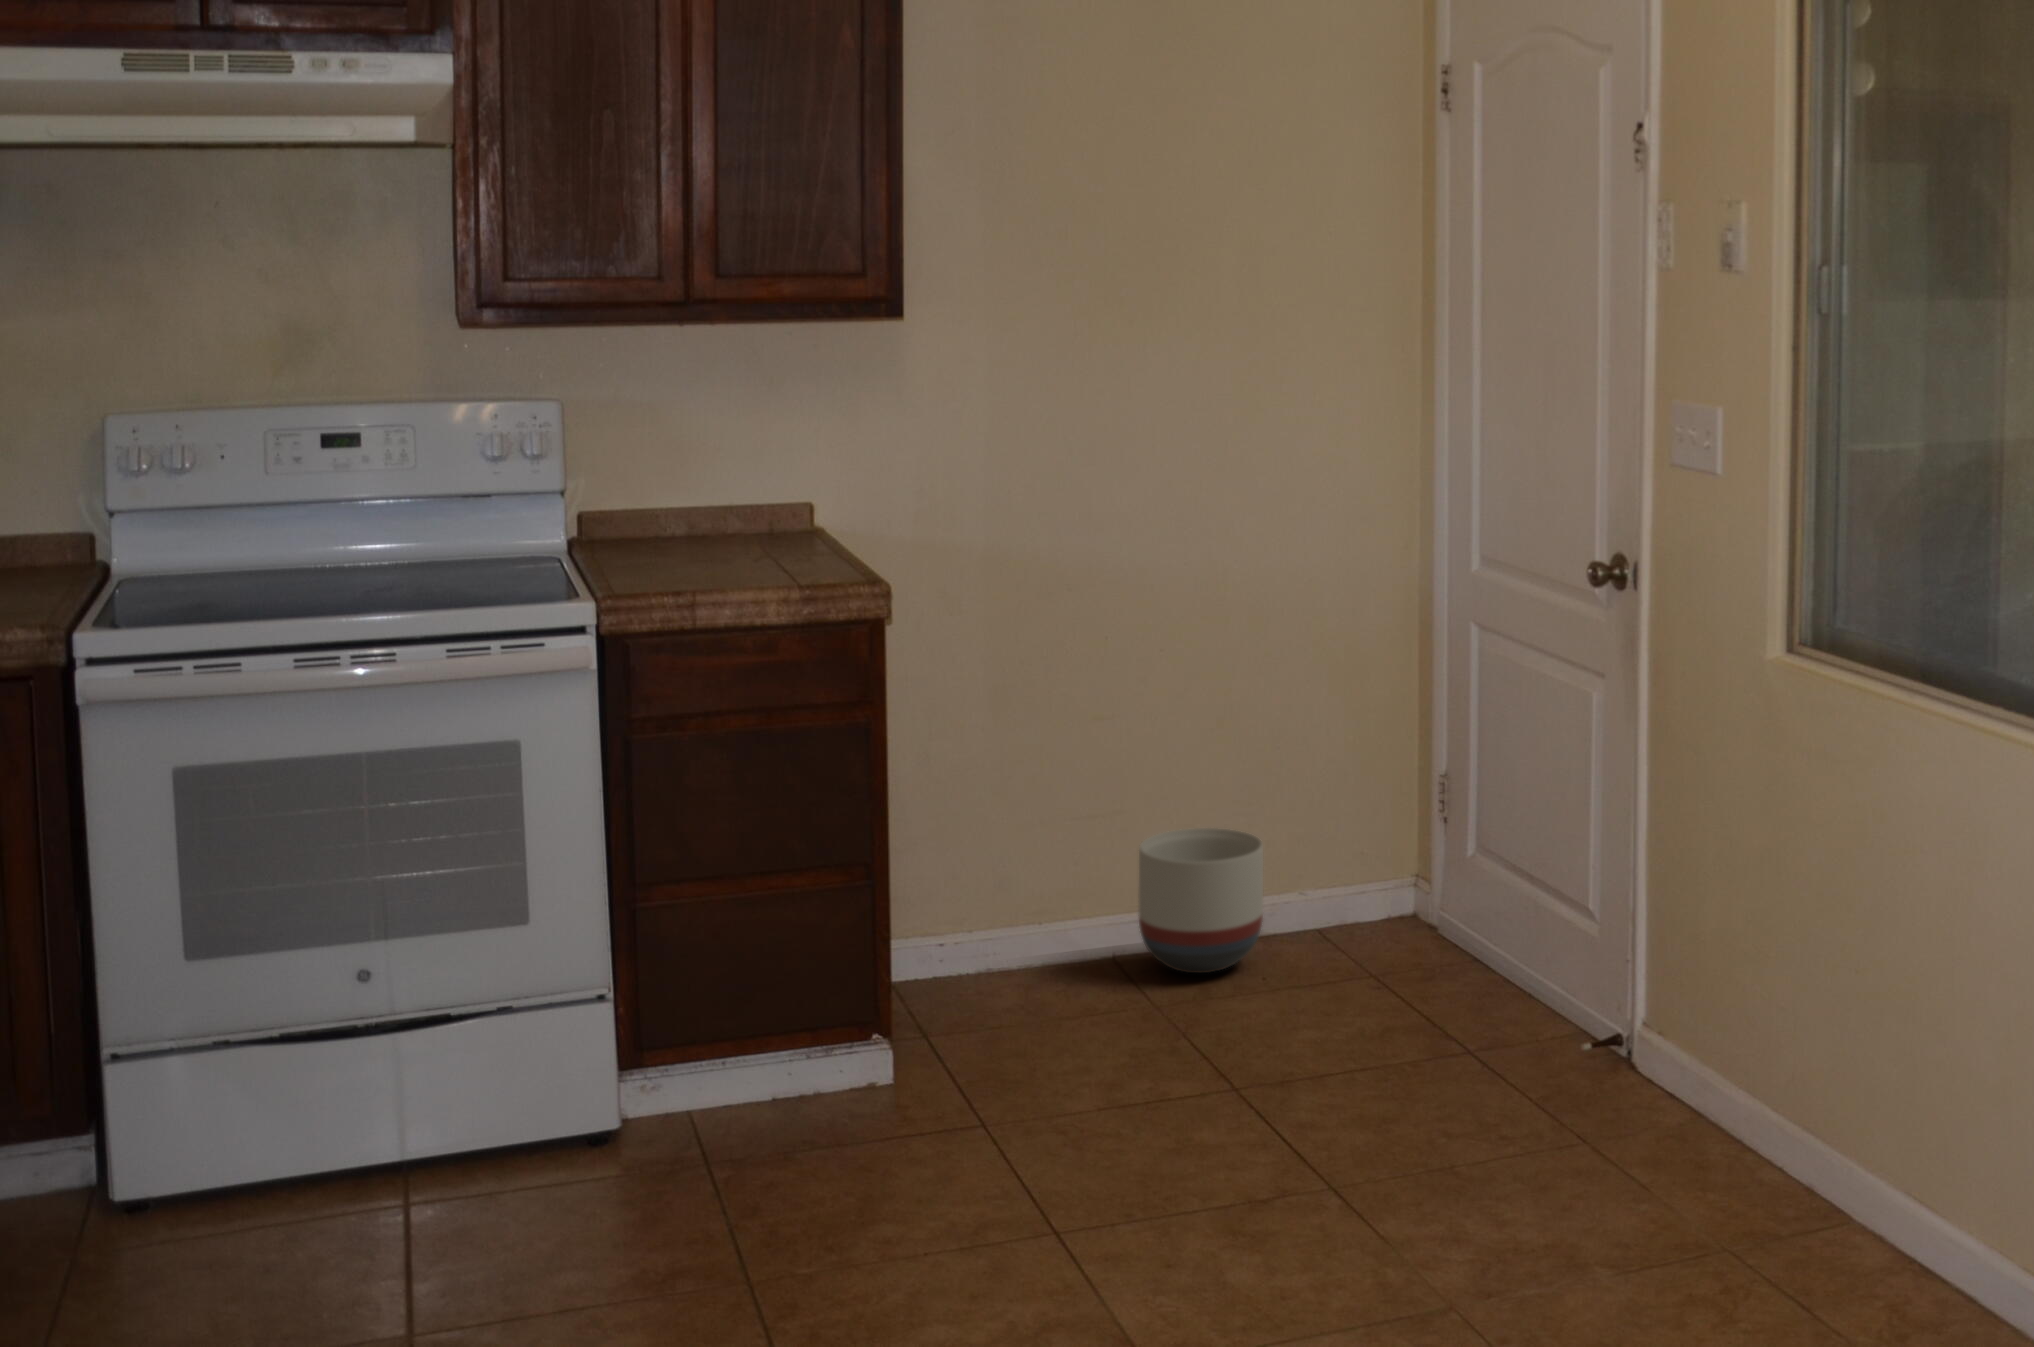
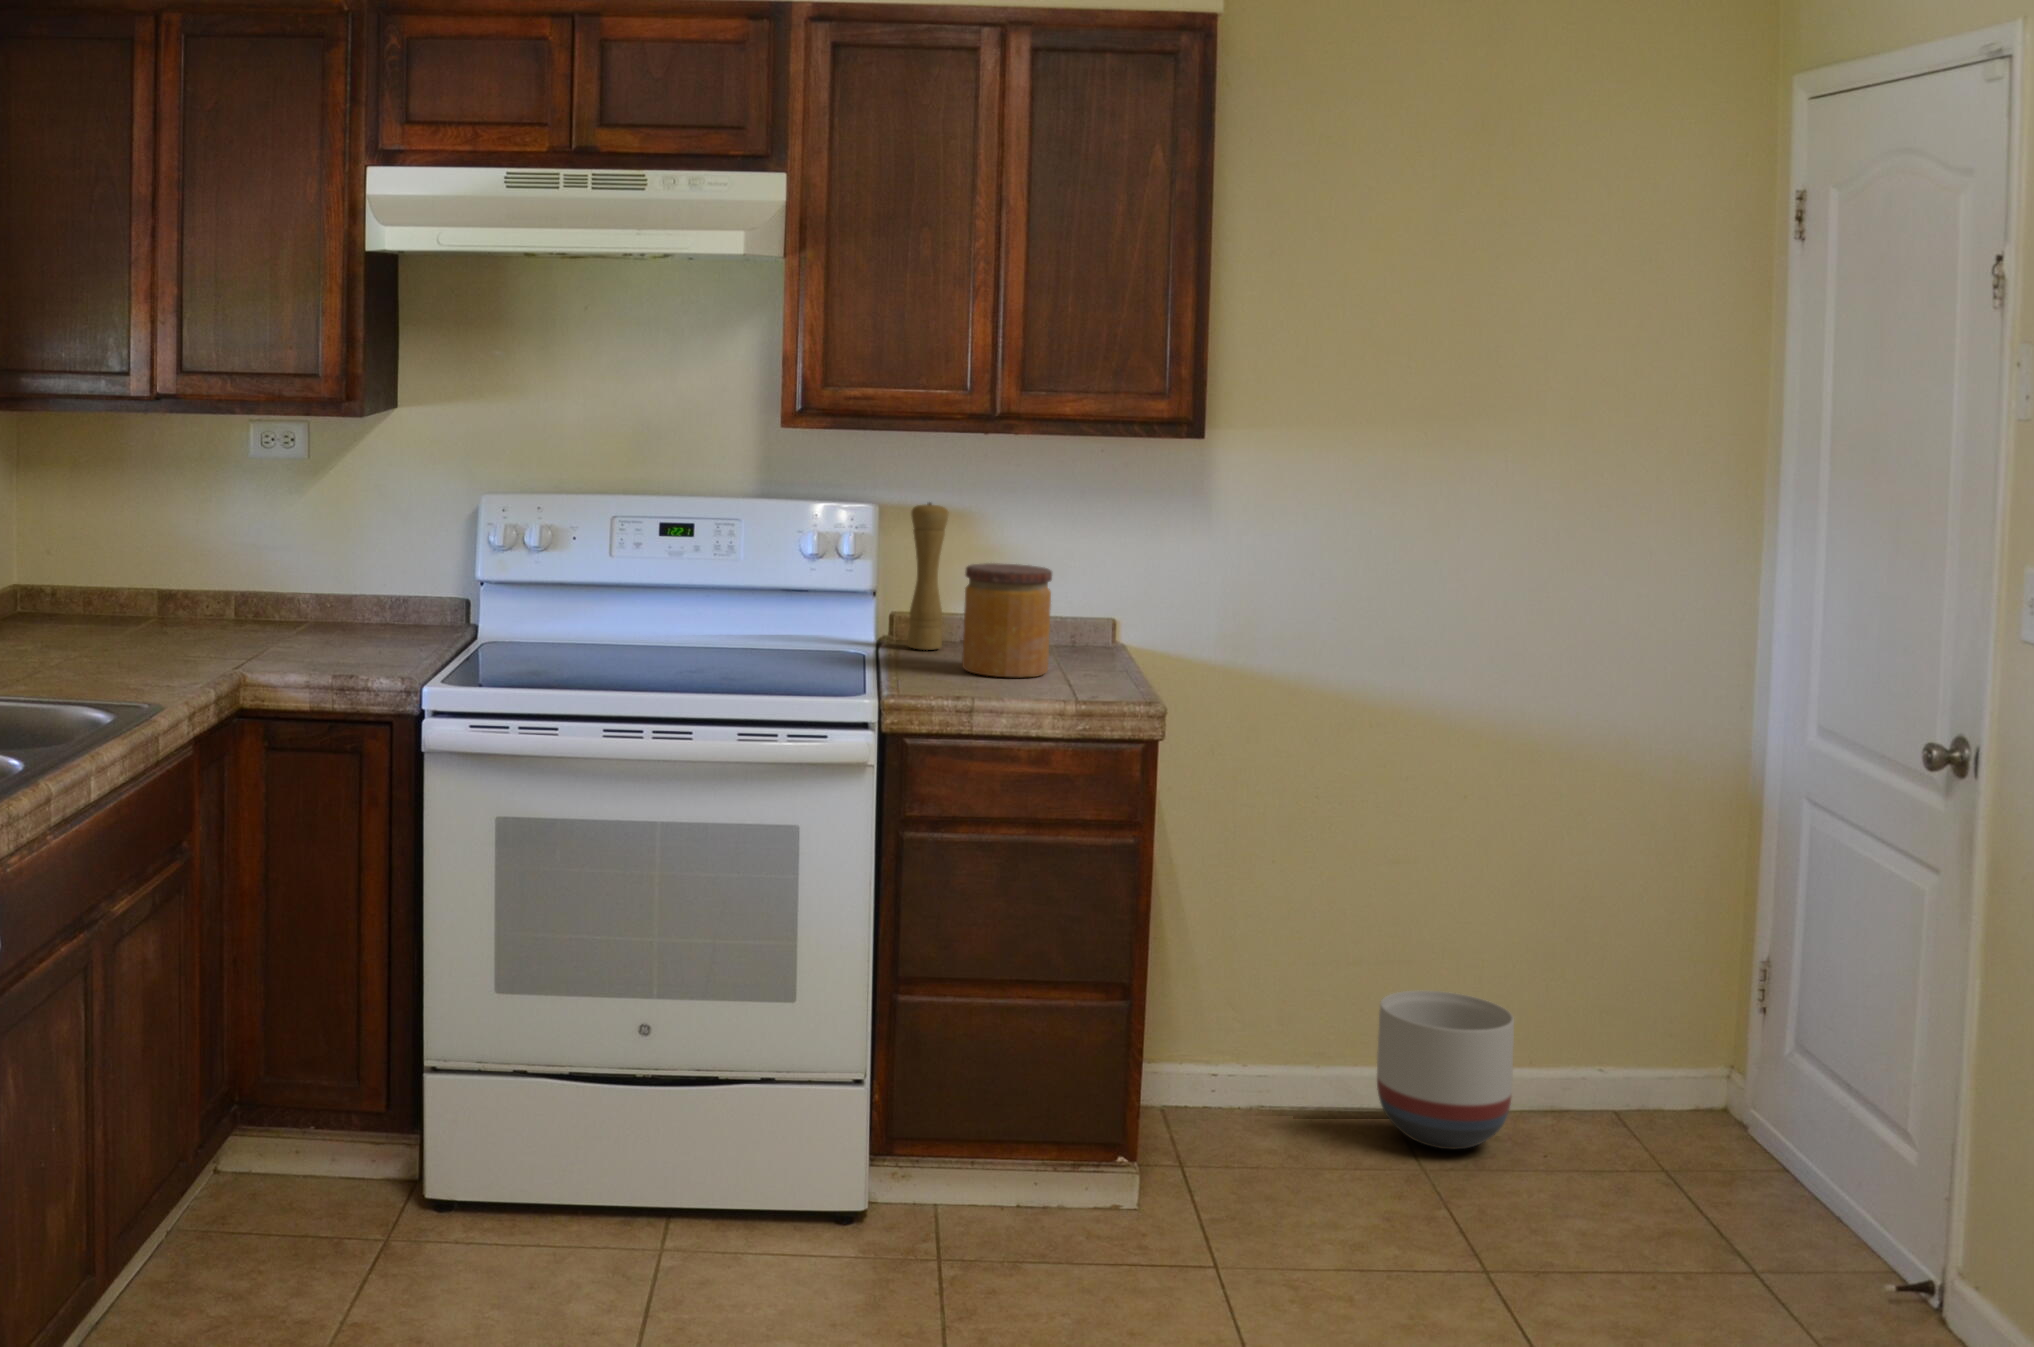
pepper mill: none [632,394,674,548] -> present [907,502,948,650]
jar: none [695,454,789,571] -> present [962,563,1052,678]

